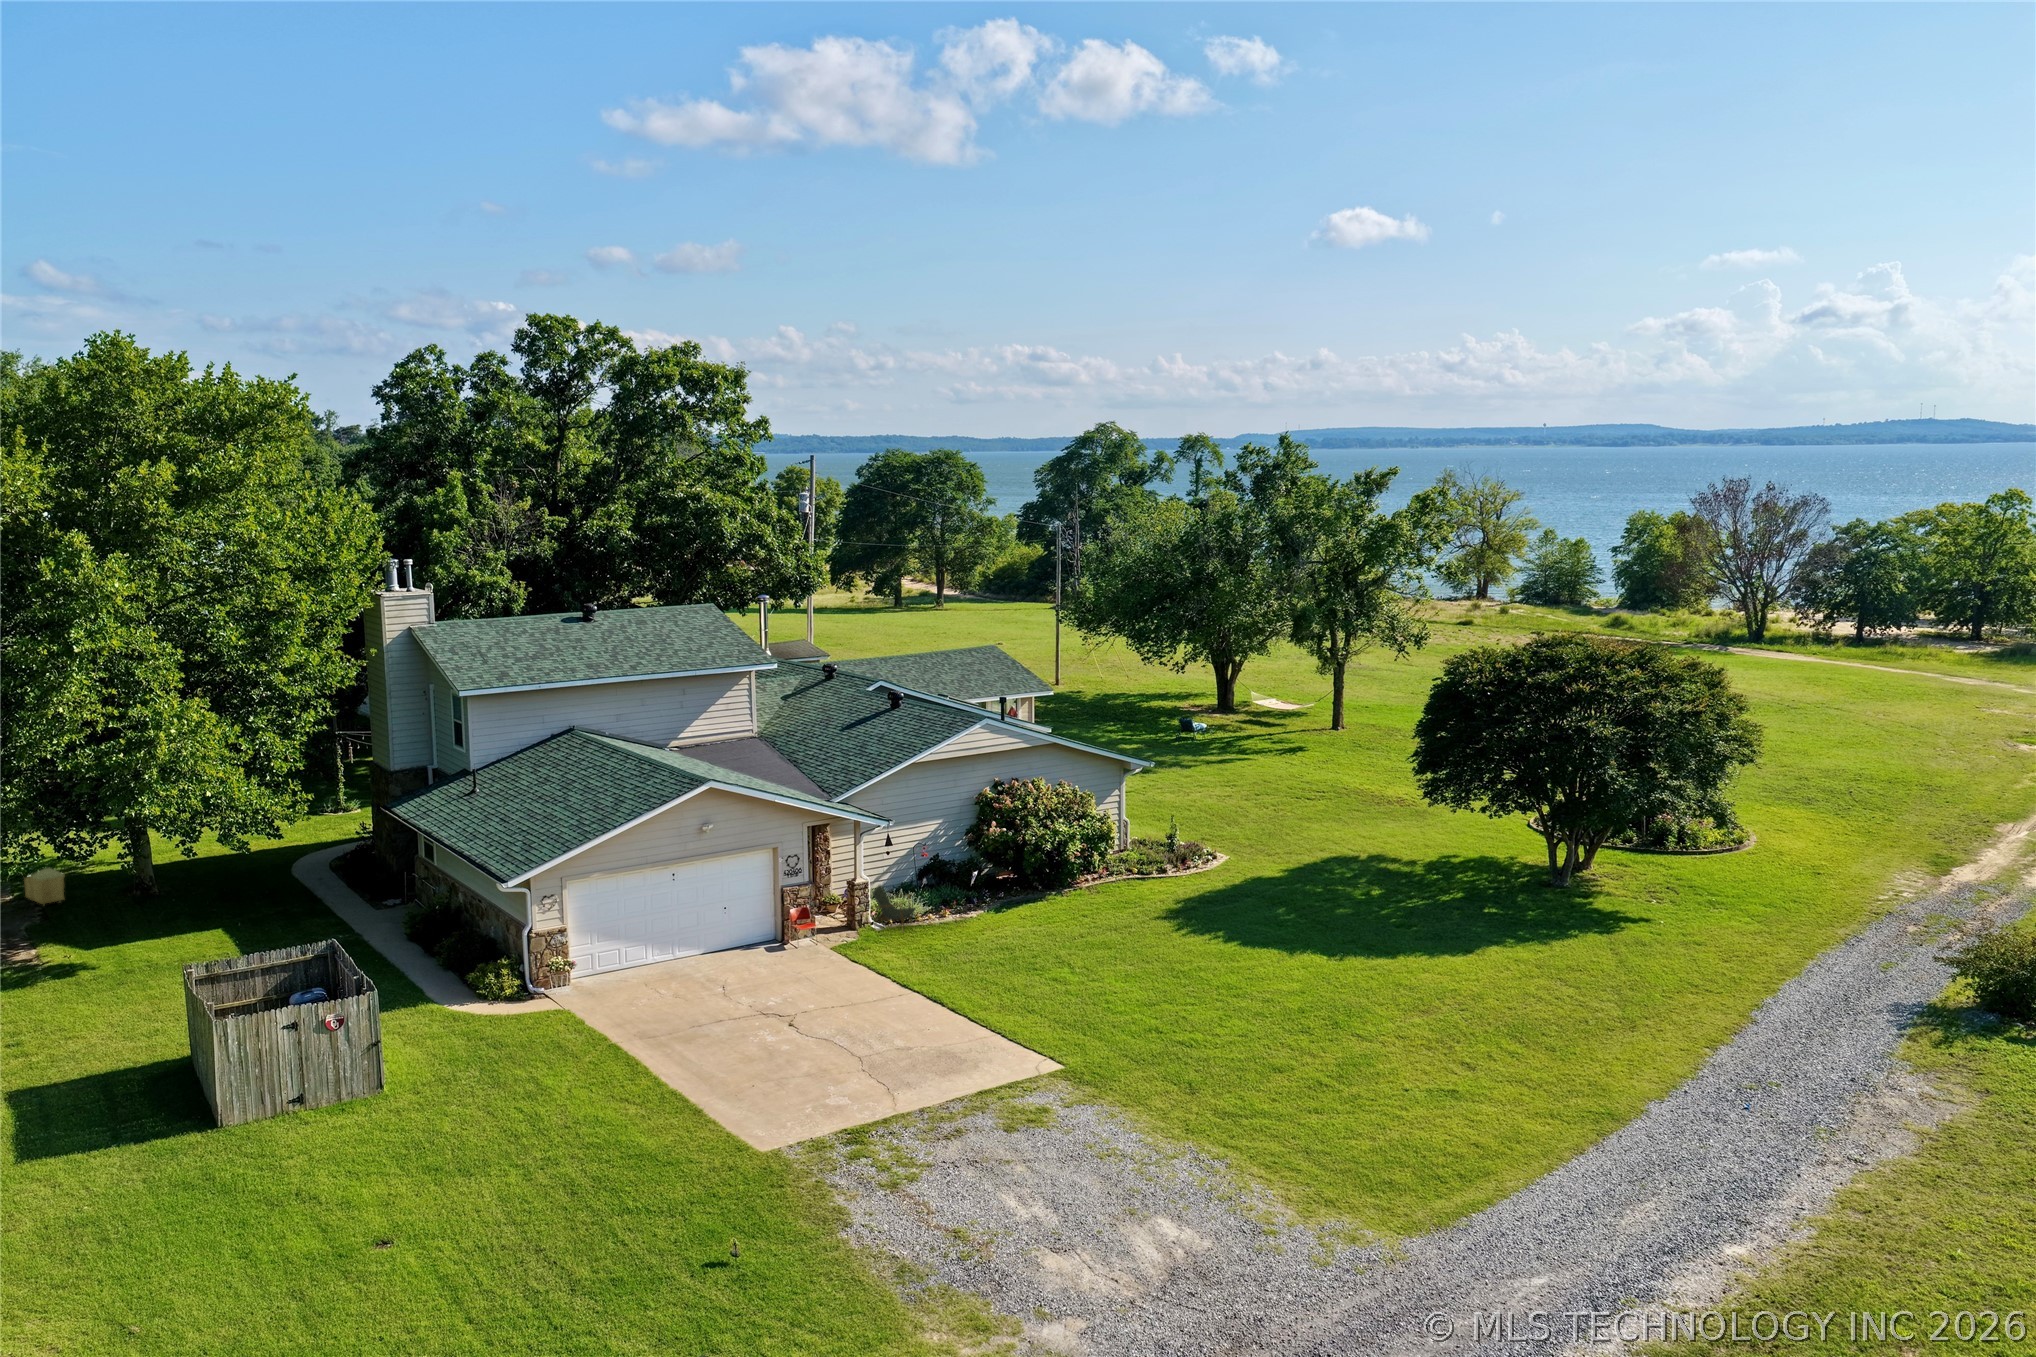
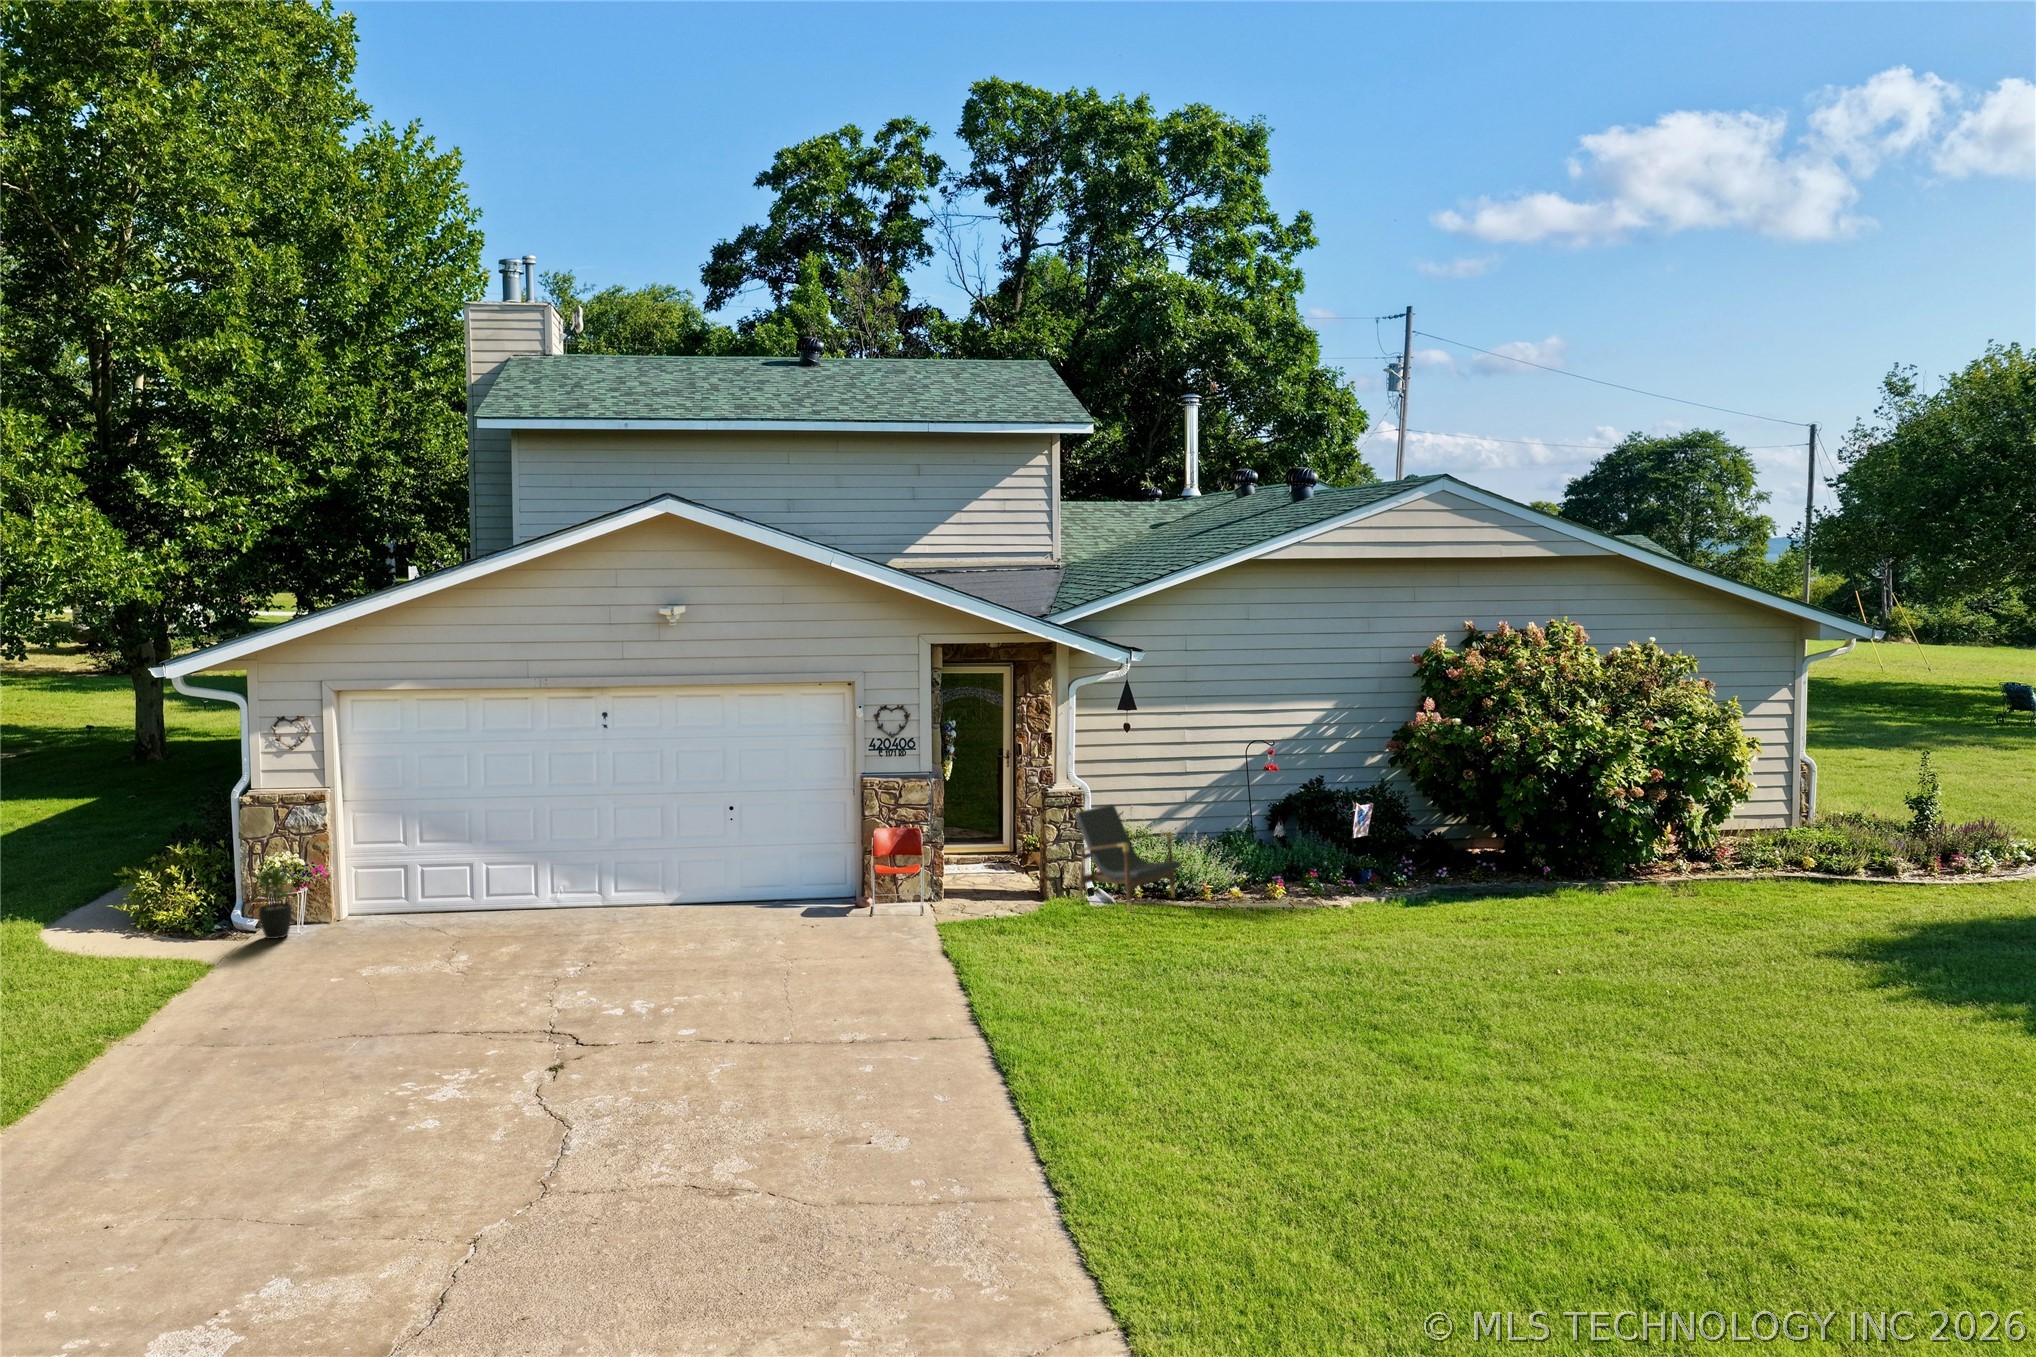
storage bench: present [24,868,65,905] -> none [152,721,198,765]
potted plant: none [546,966,569,1000] -> present [250,866,293,939]

